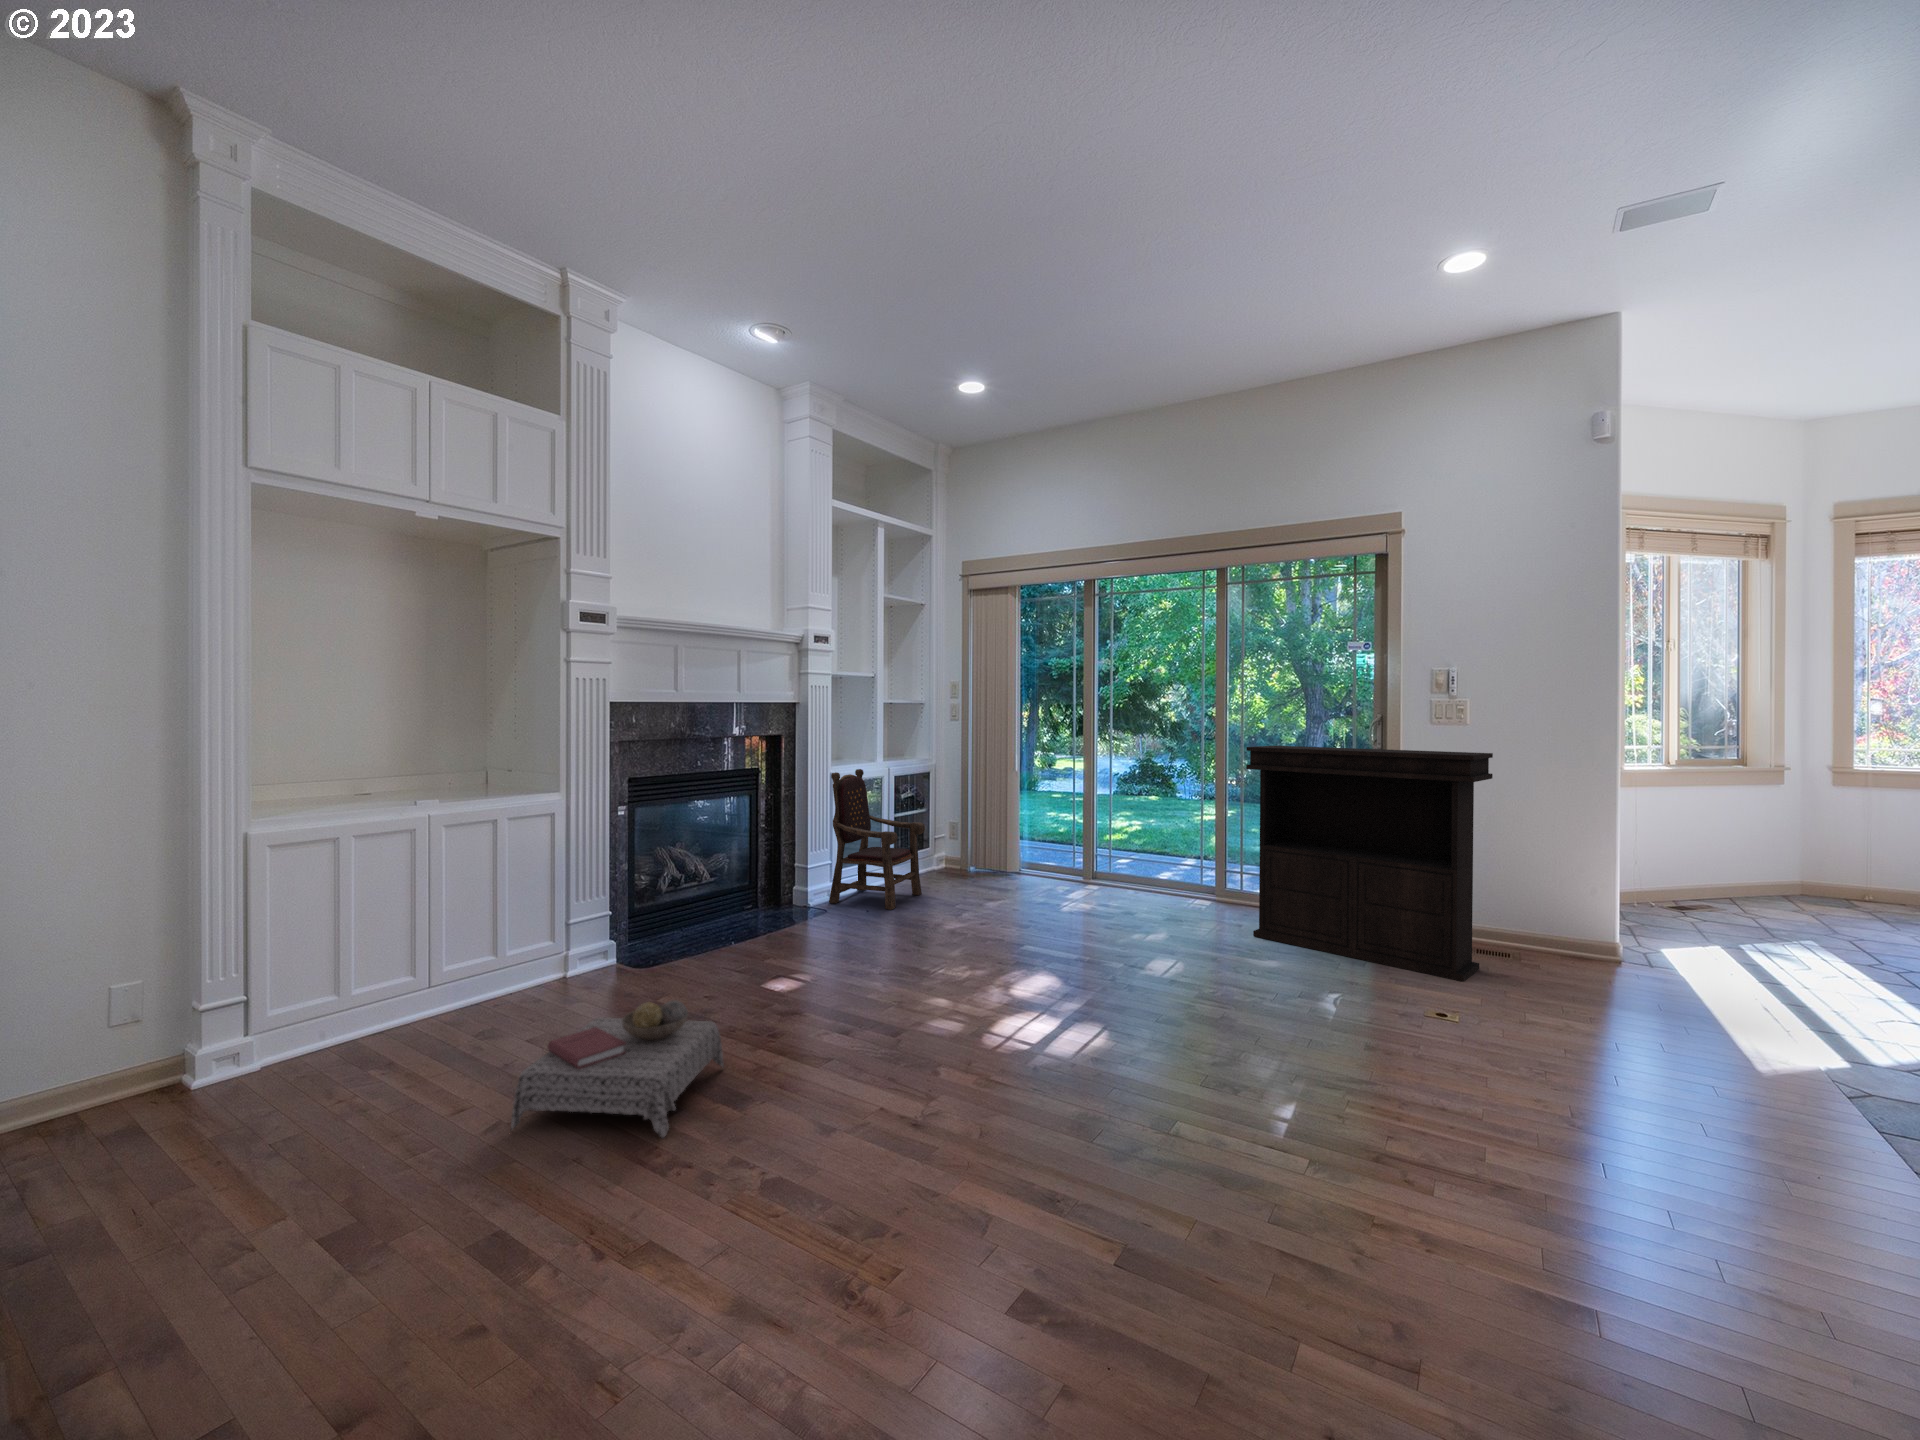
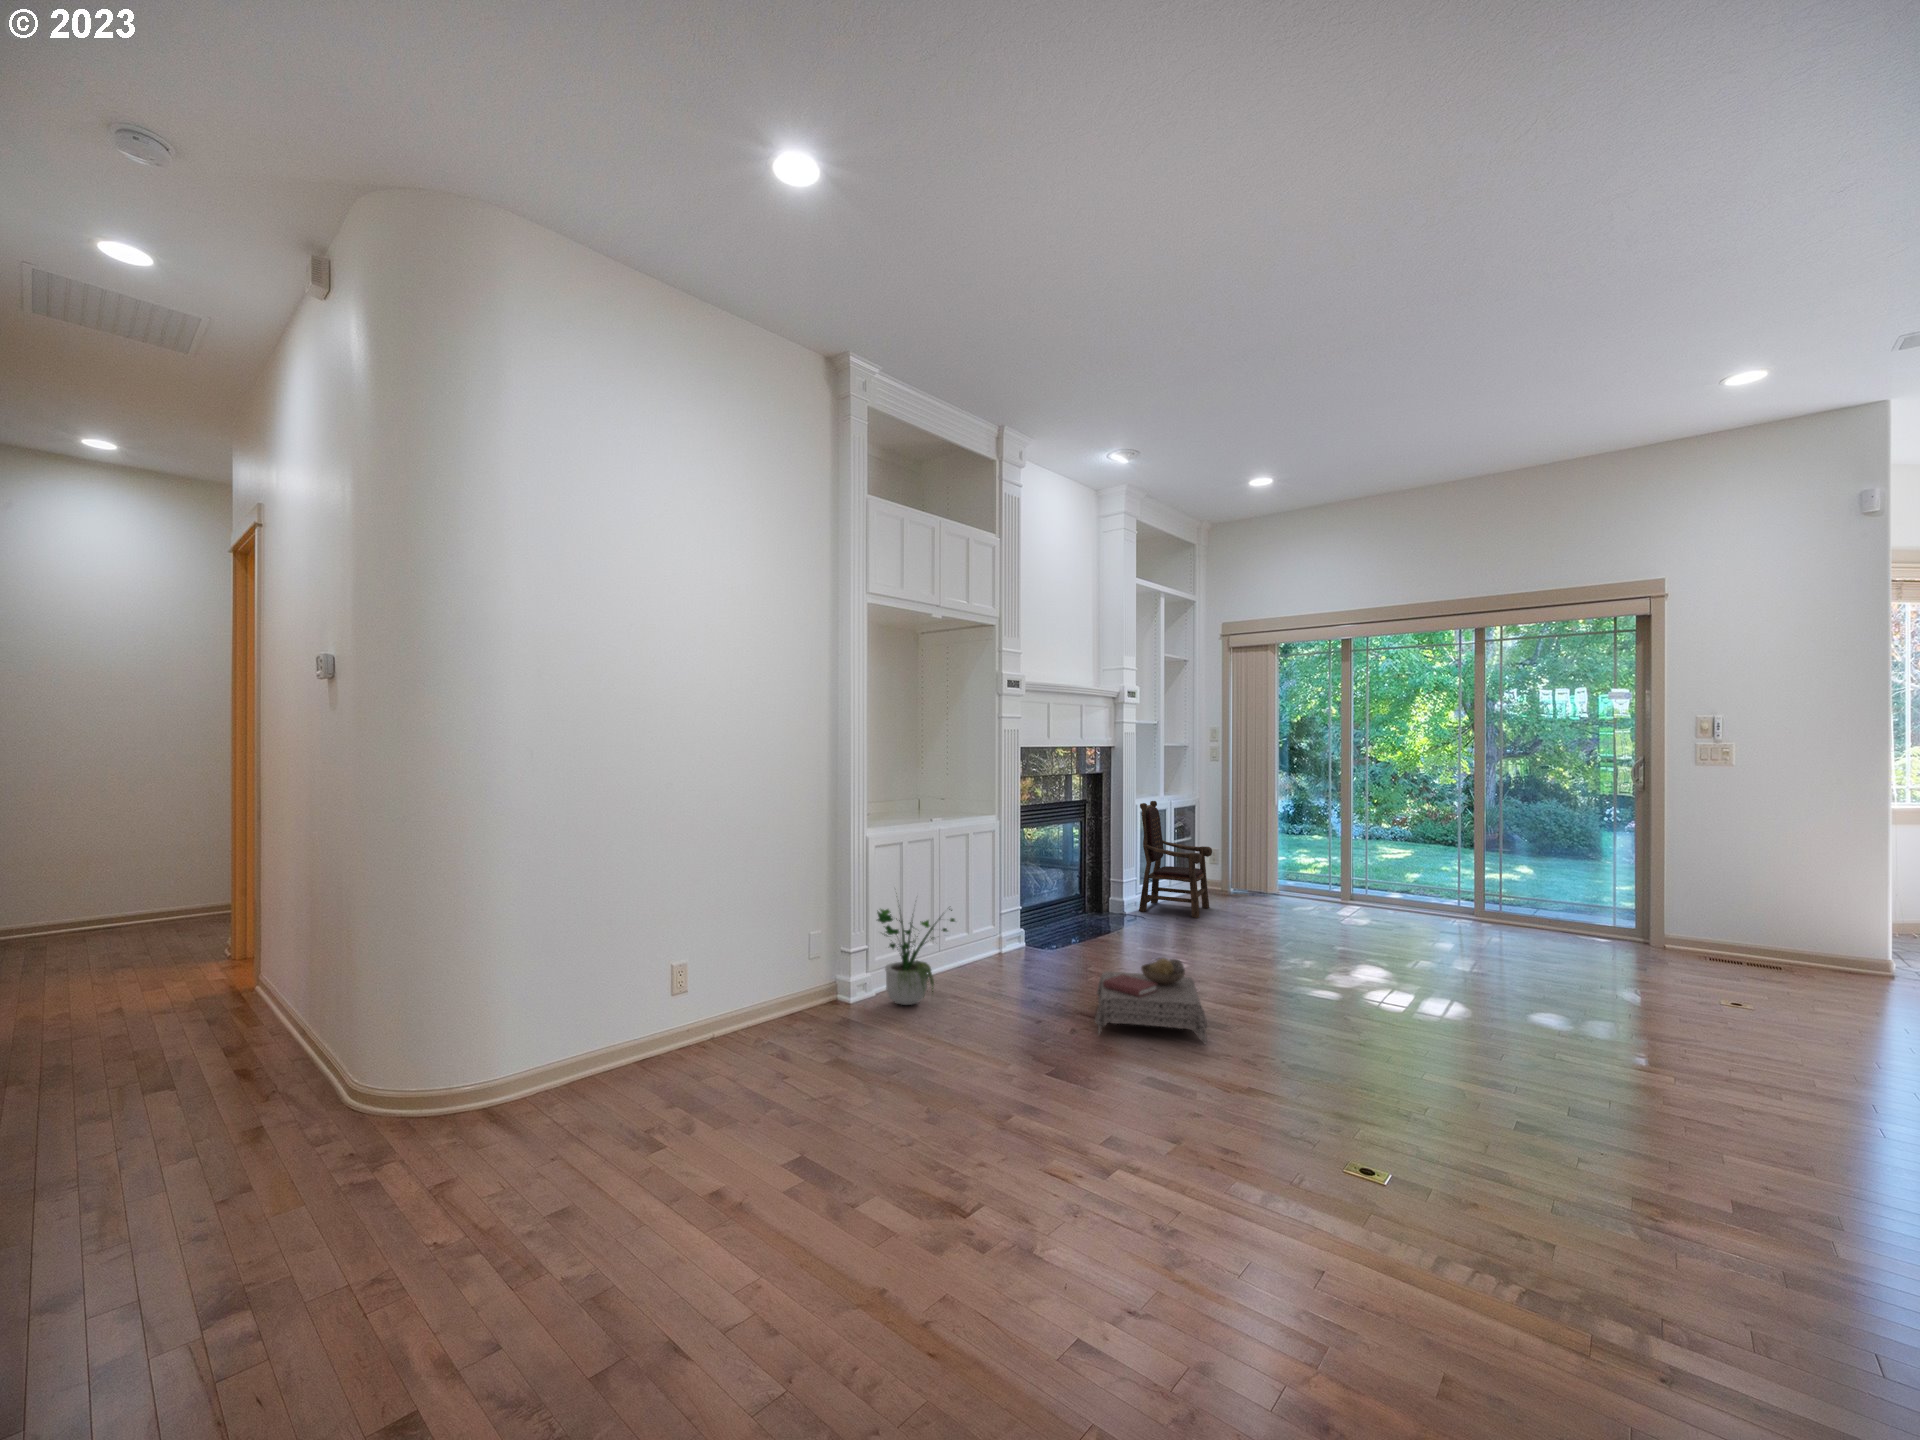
console table: present [1246,746,1493,982] -> none [1526,787,1765,986]
potted plant: none [209,903,415,1085] -> present [877,909,955,1005]

